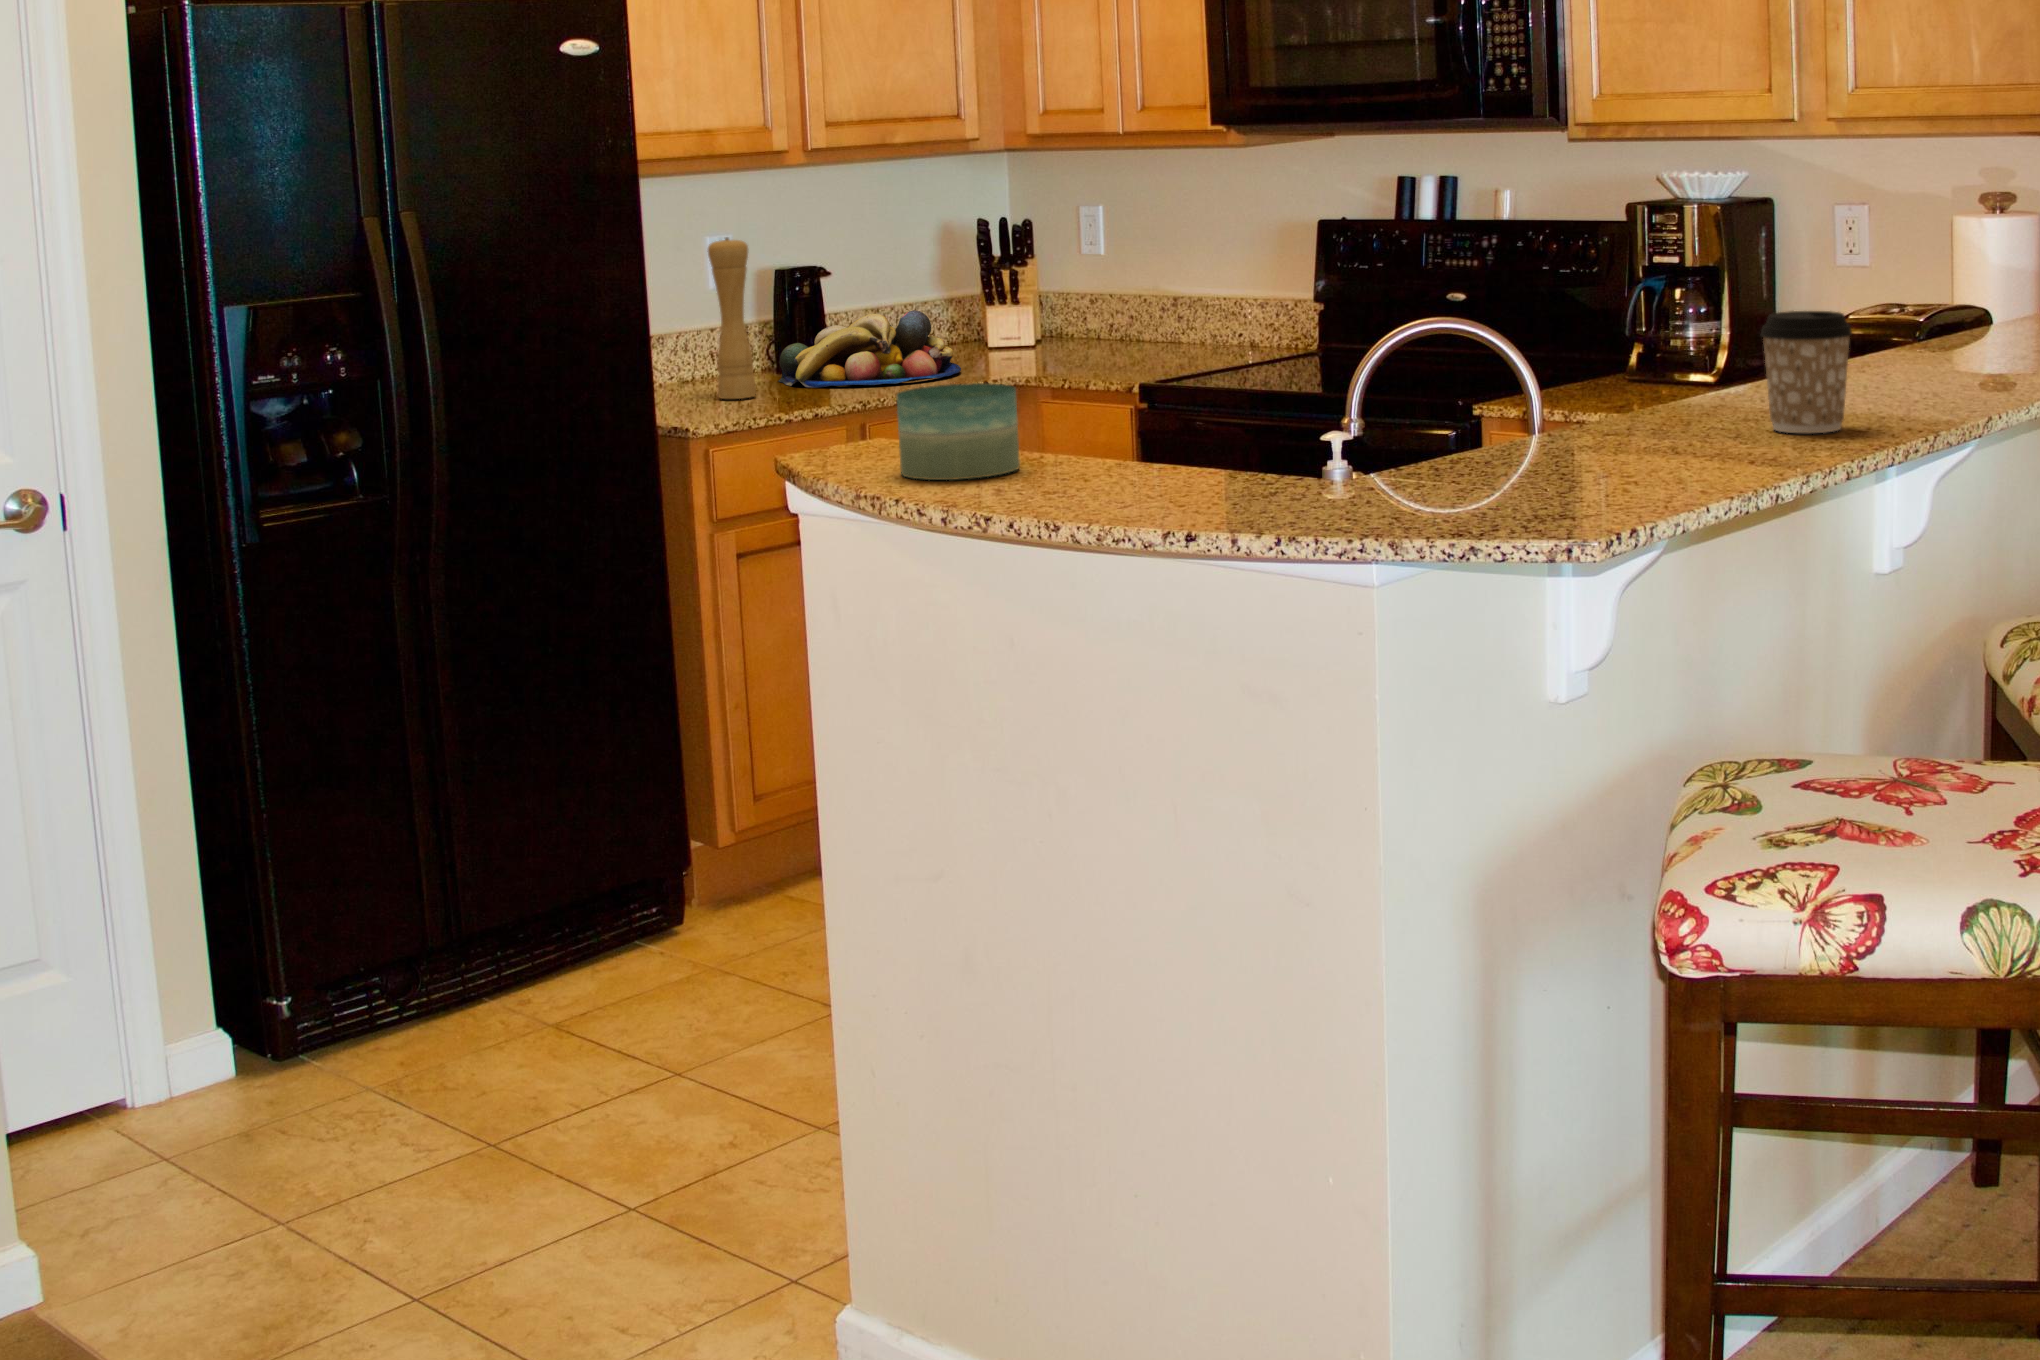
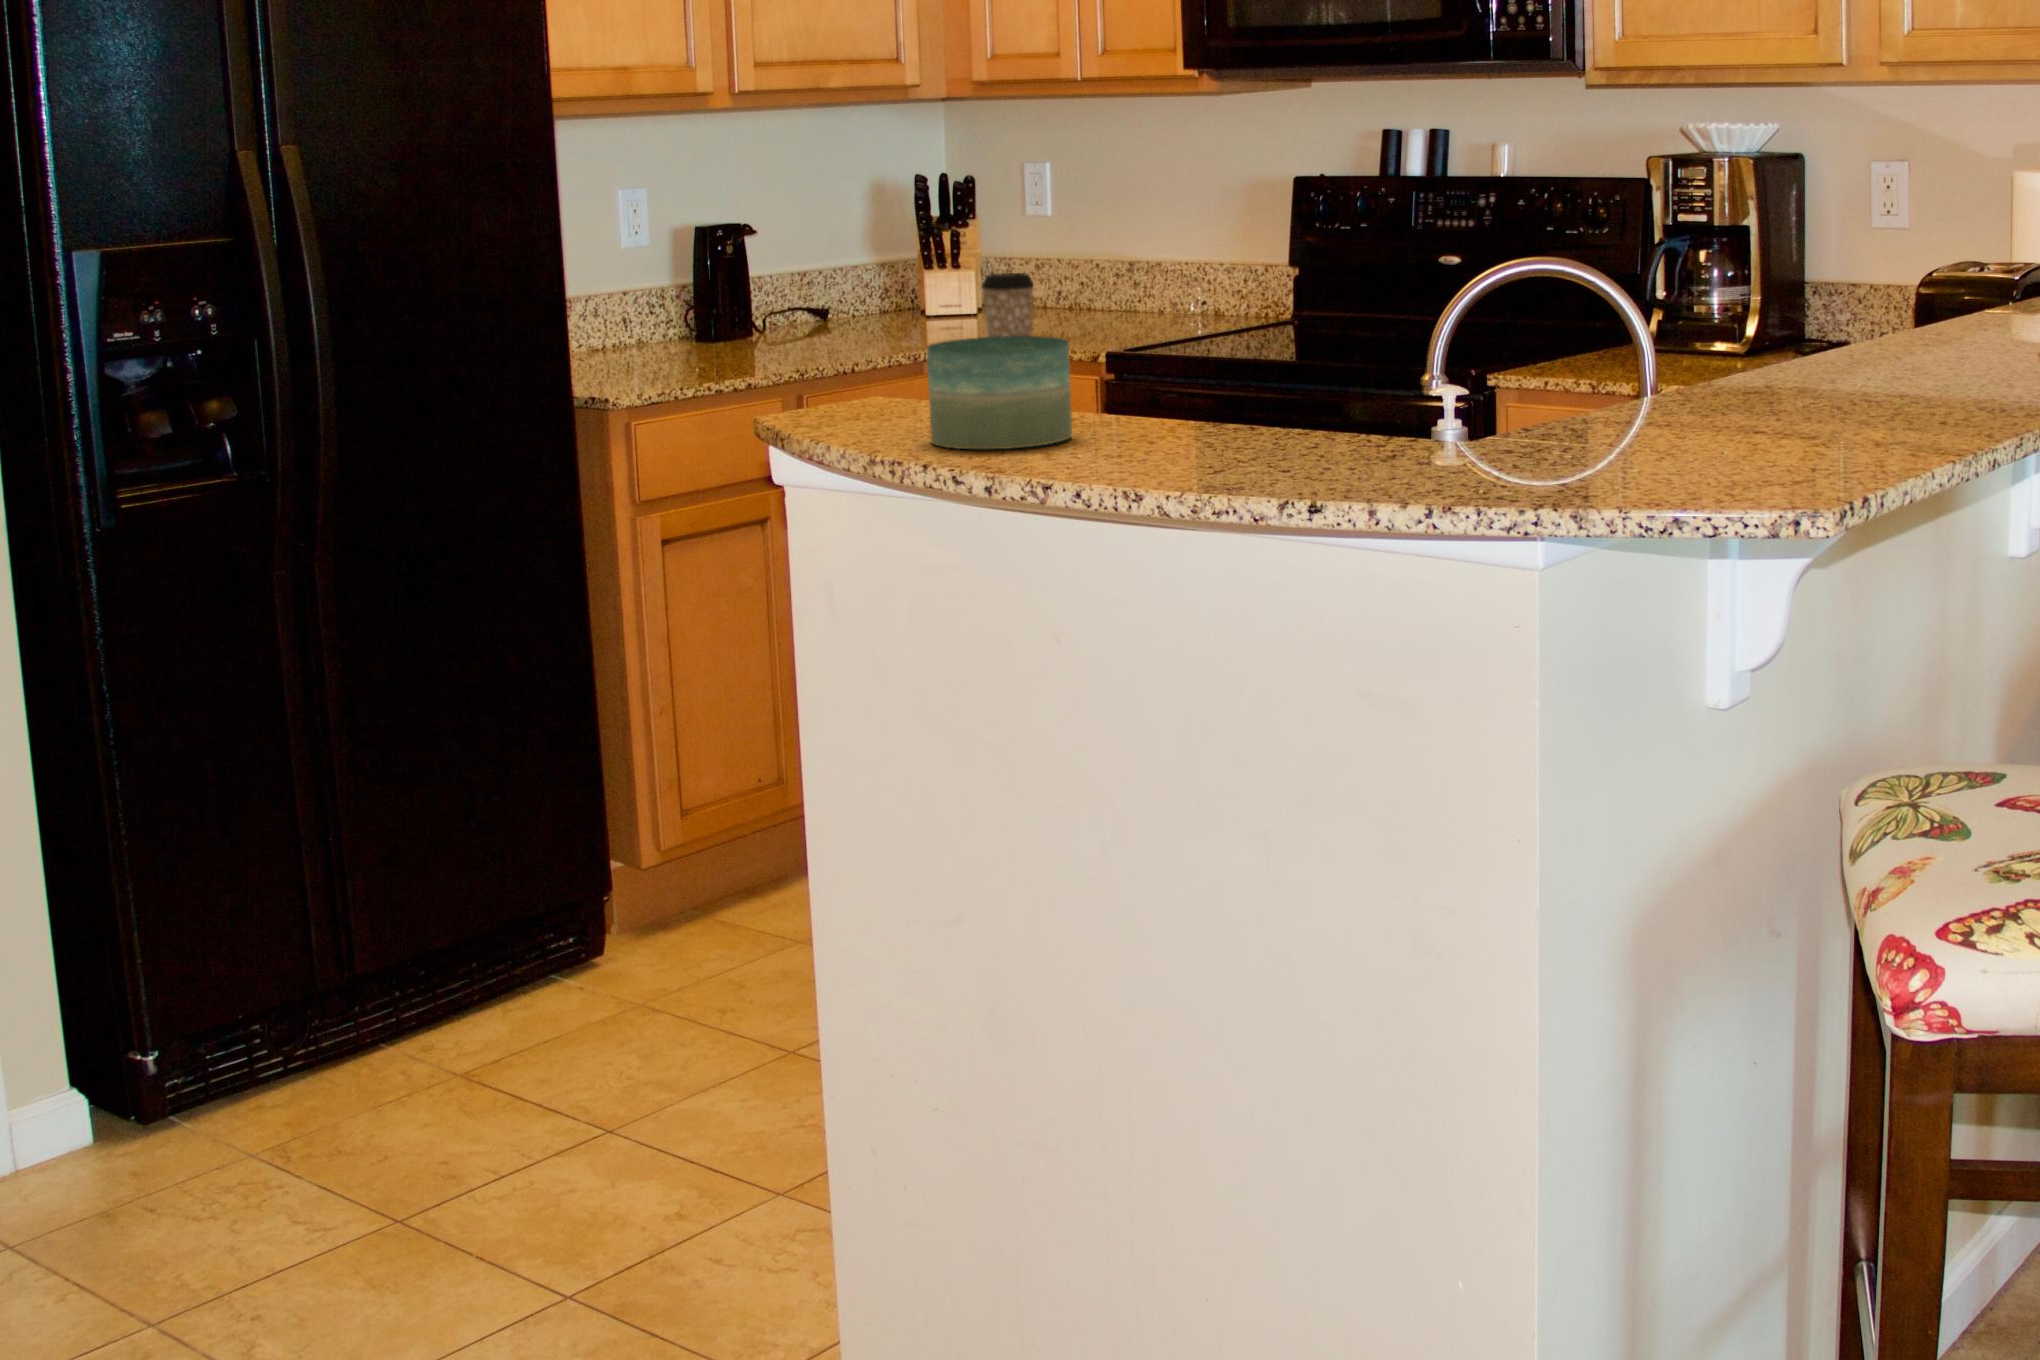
pepper mill: present [707,237,756,399] -> none [623,187,679,370]
fruit bowl: present [779,310,961,388] -> none [699,274,906,358]
coffee cup: present [1761,311,1852,433] -> present [982,273,1034,337]

